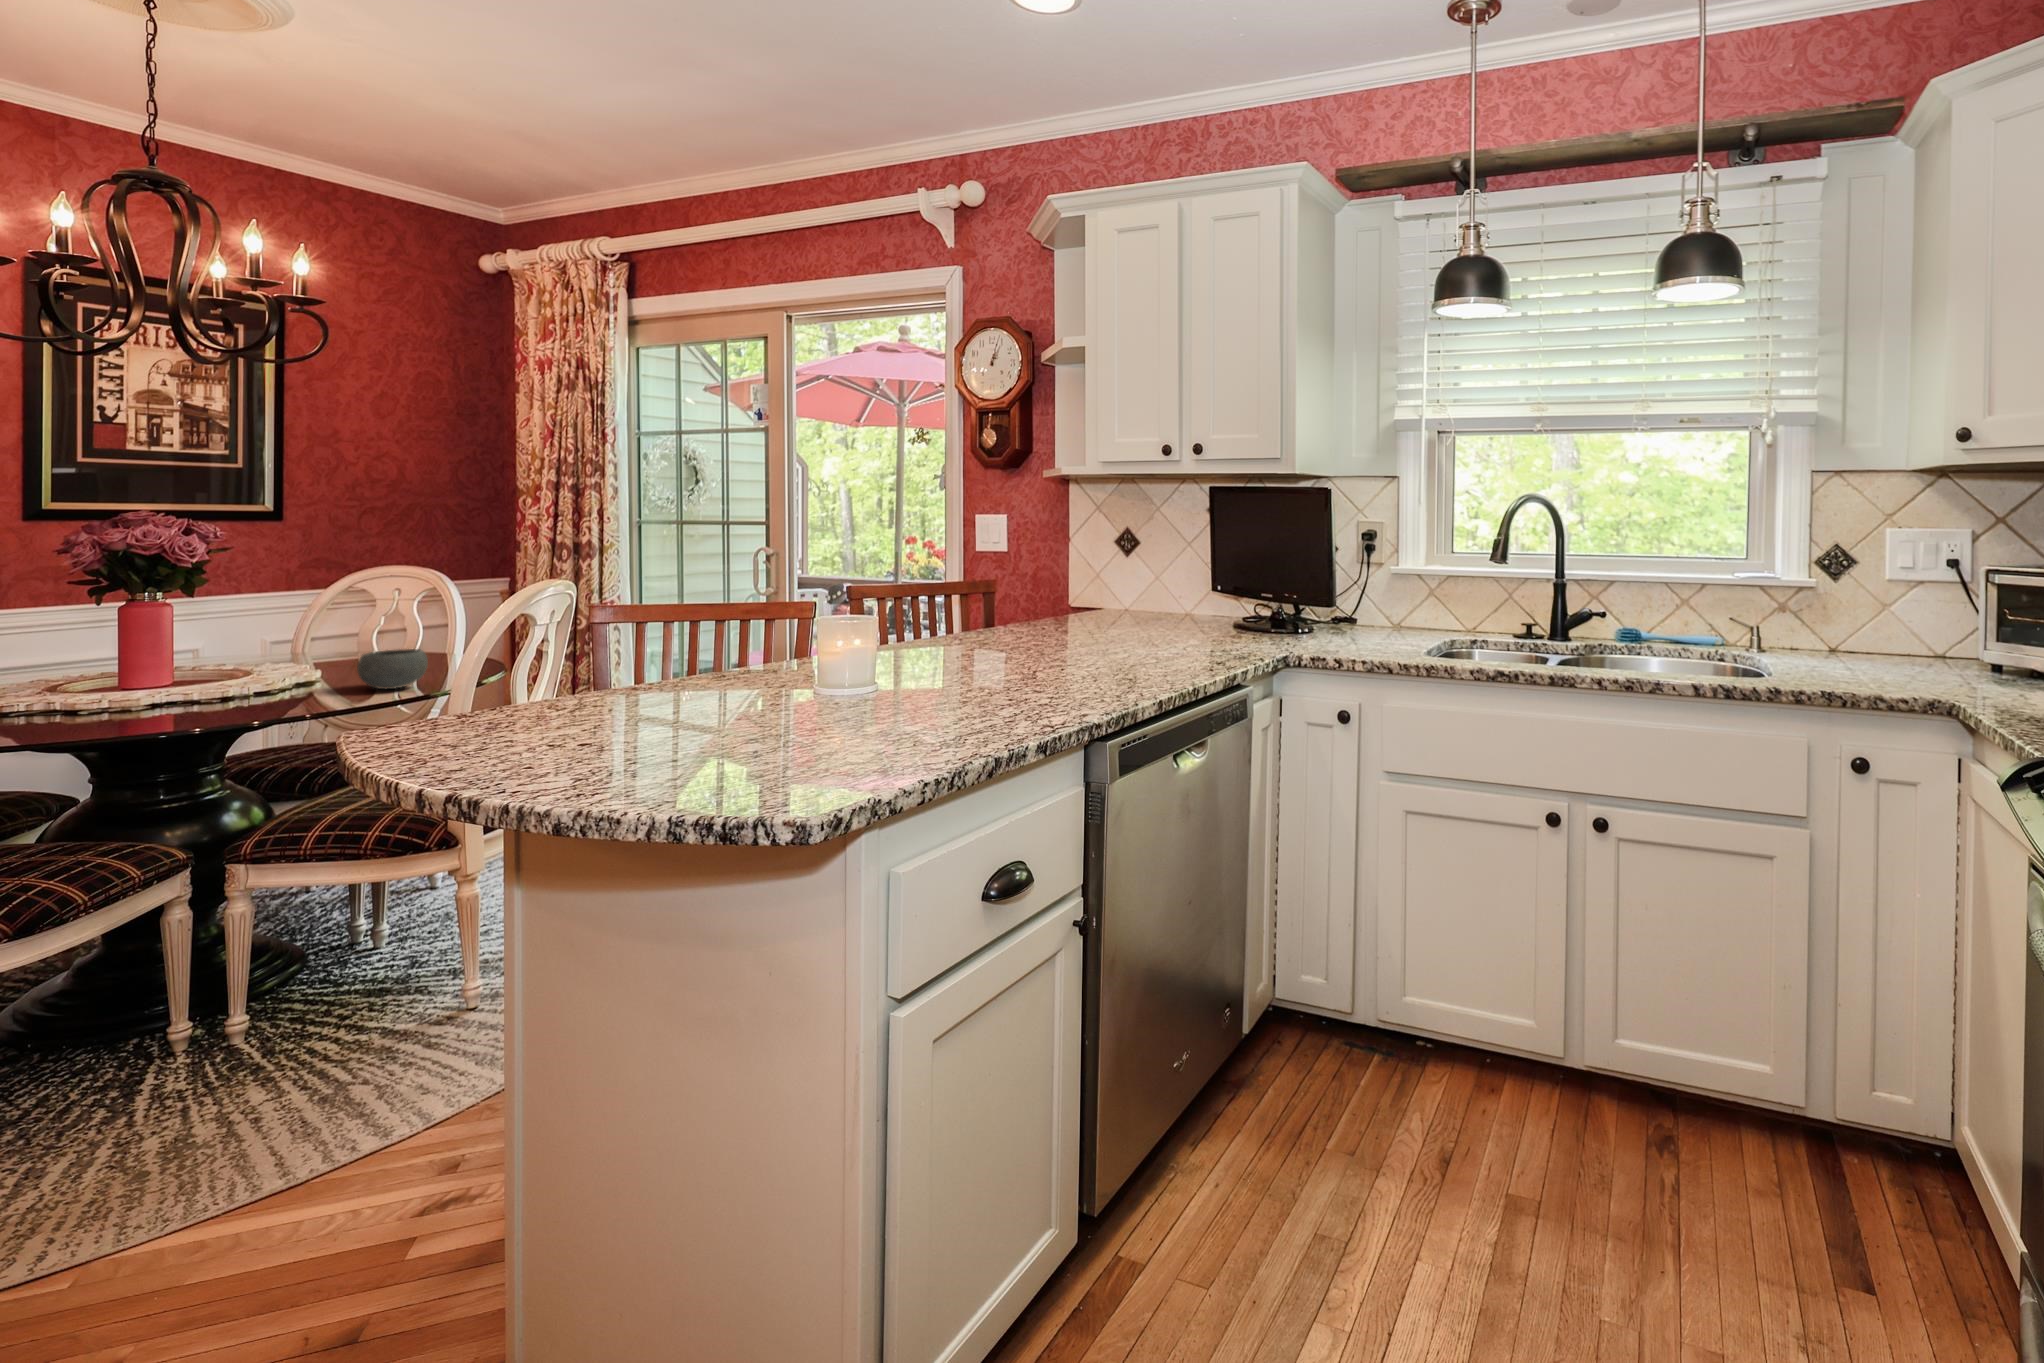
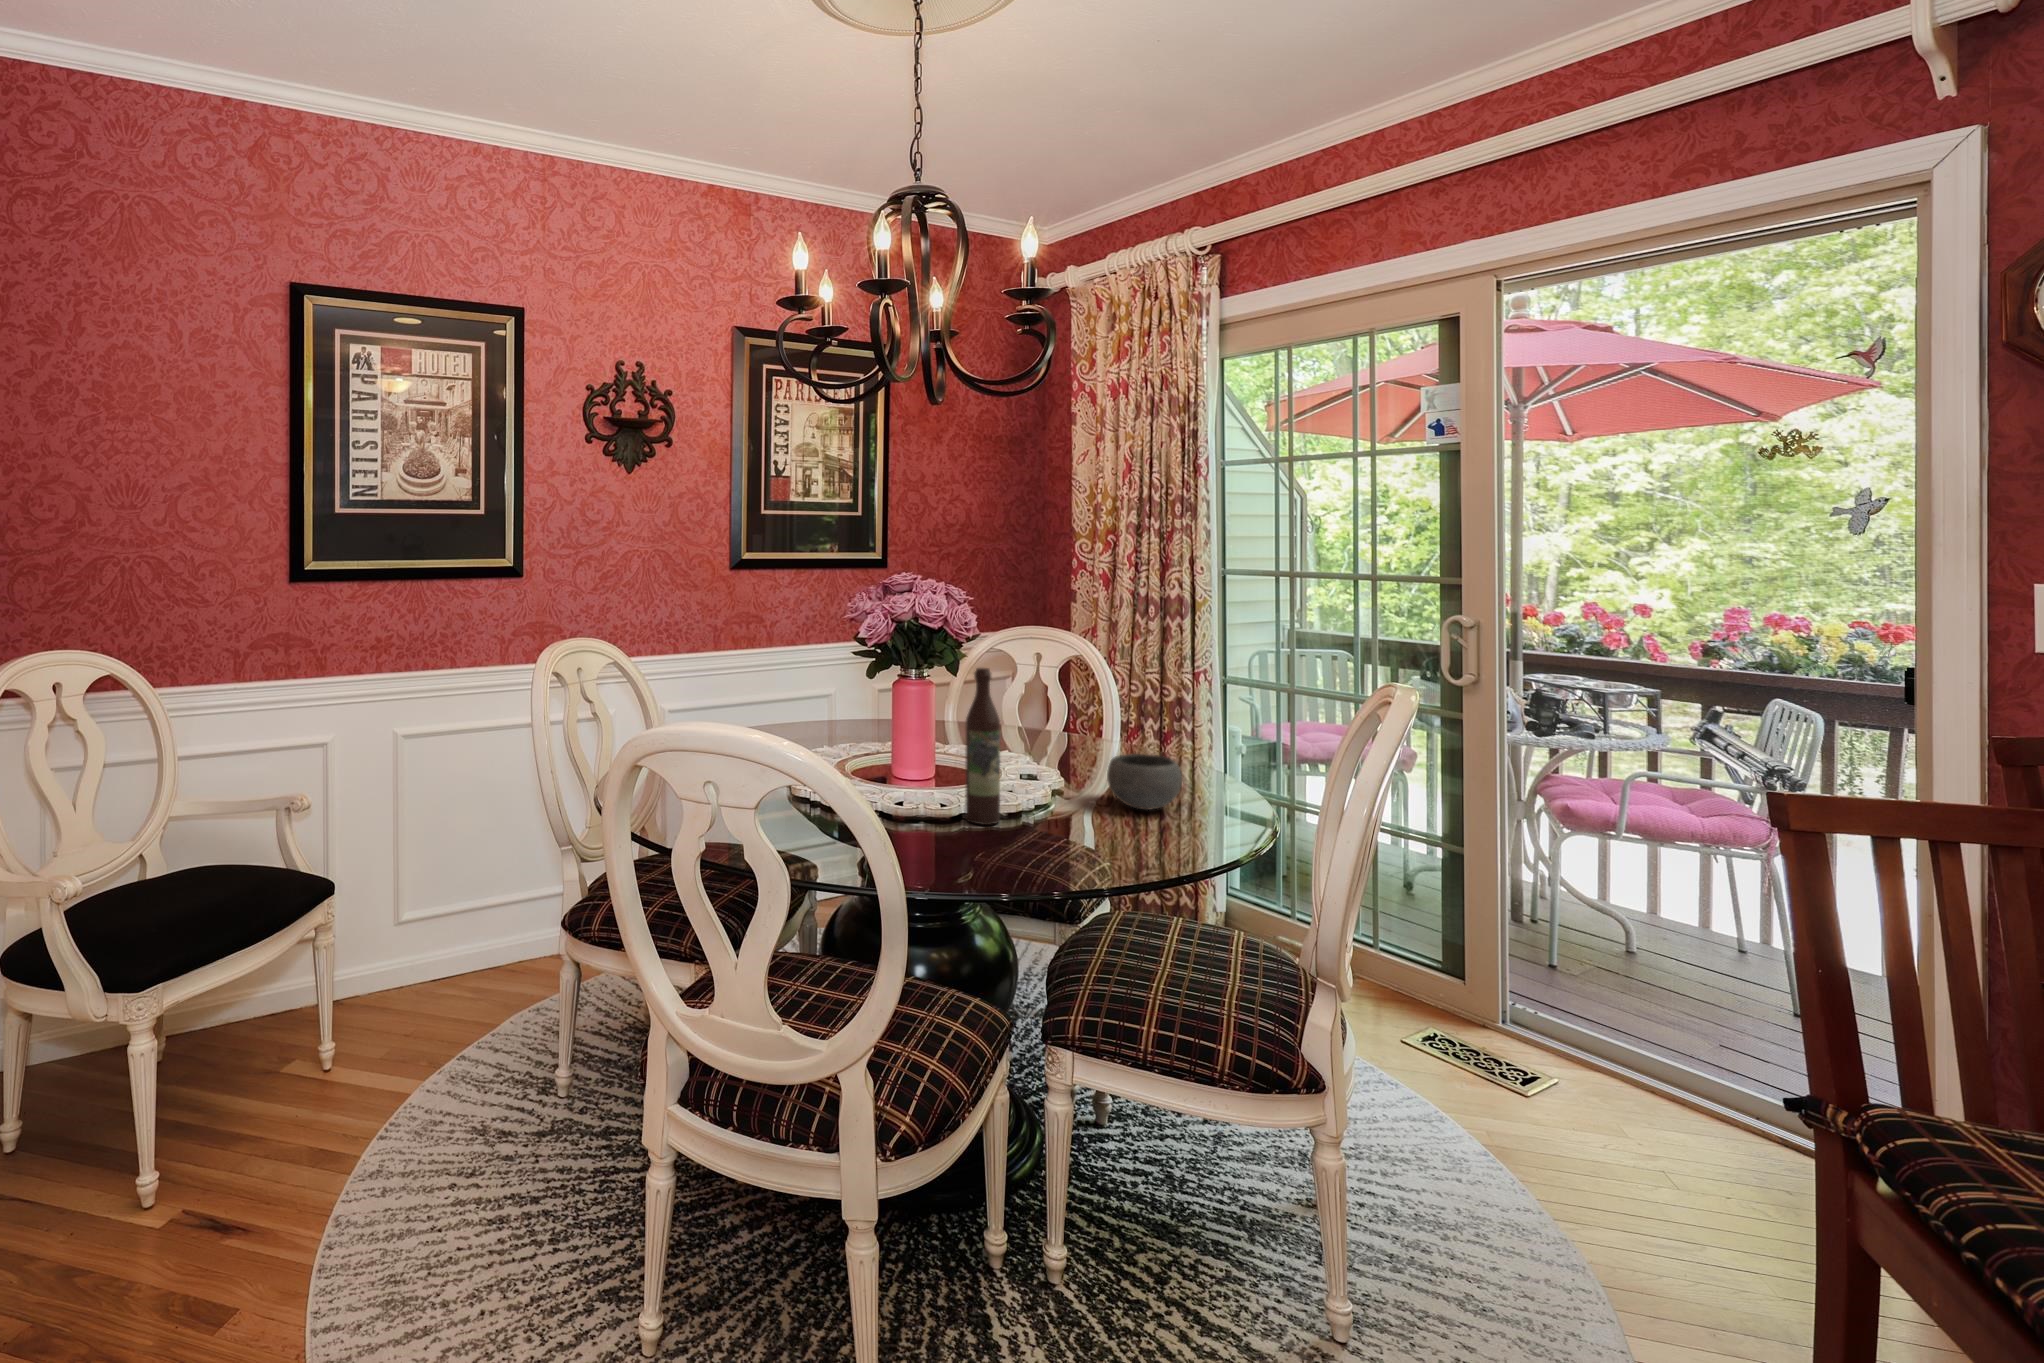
wine bottle: none [172,583,213,709] -> present [966,668,1000,825]

